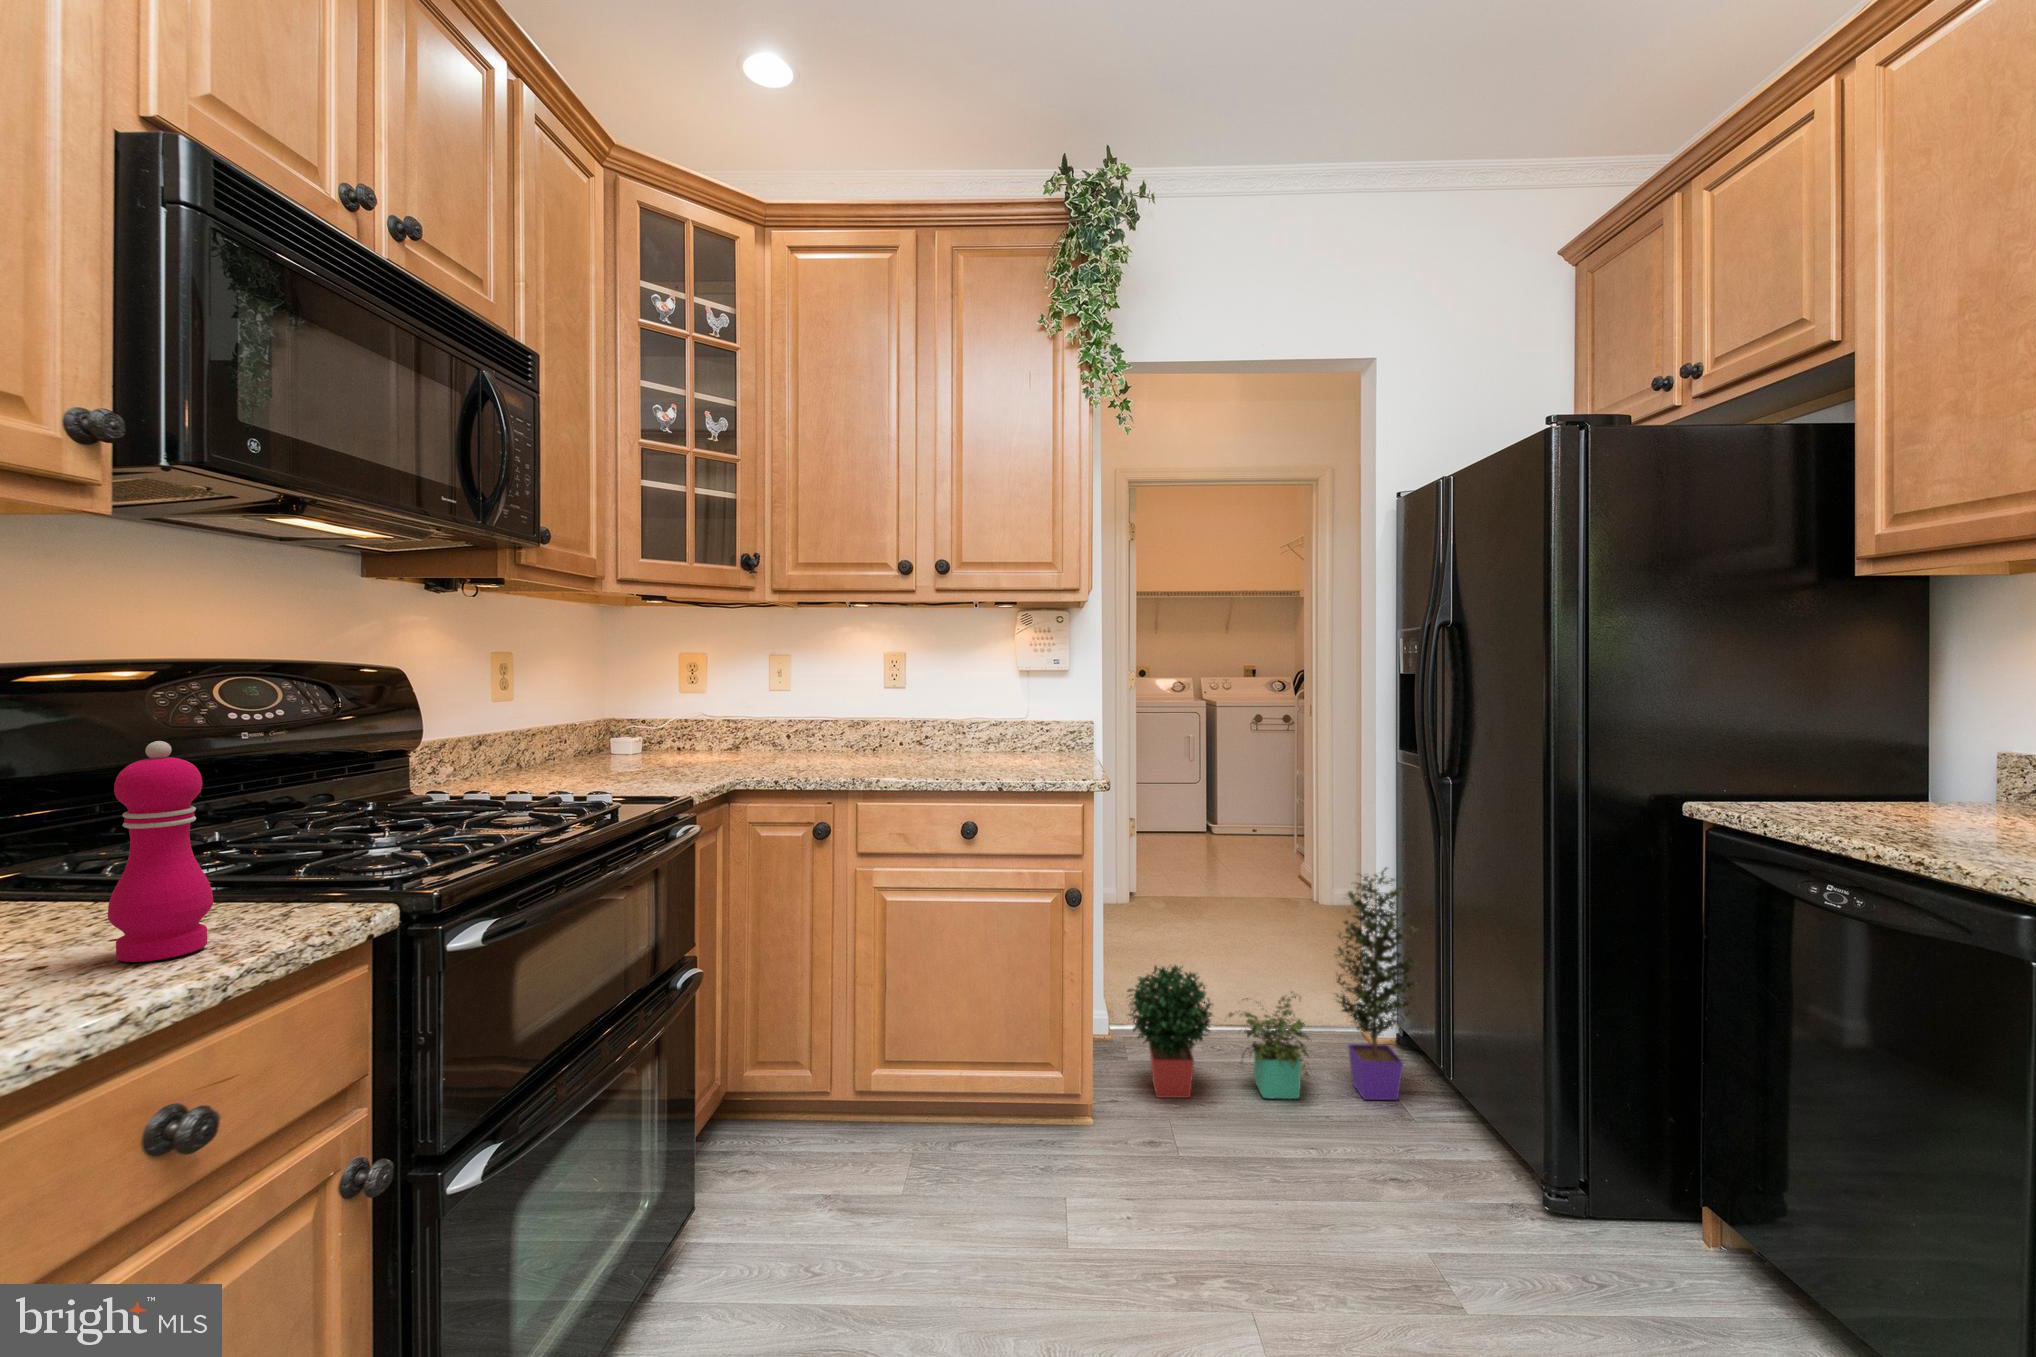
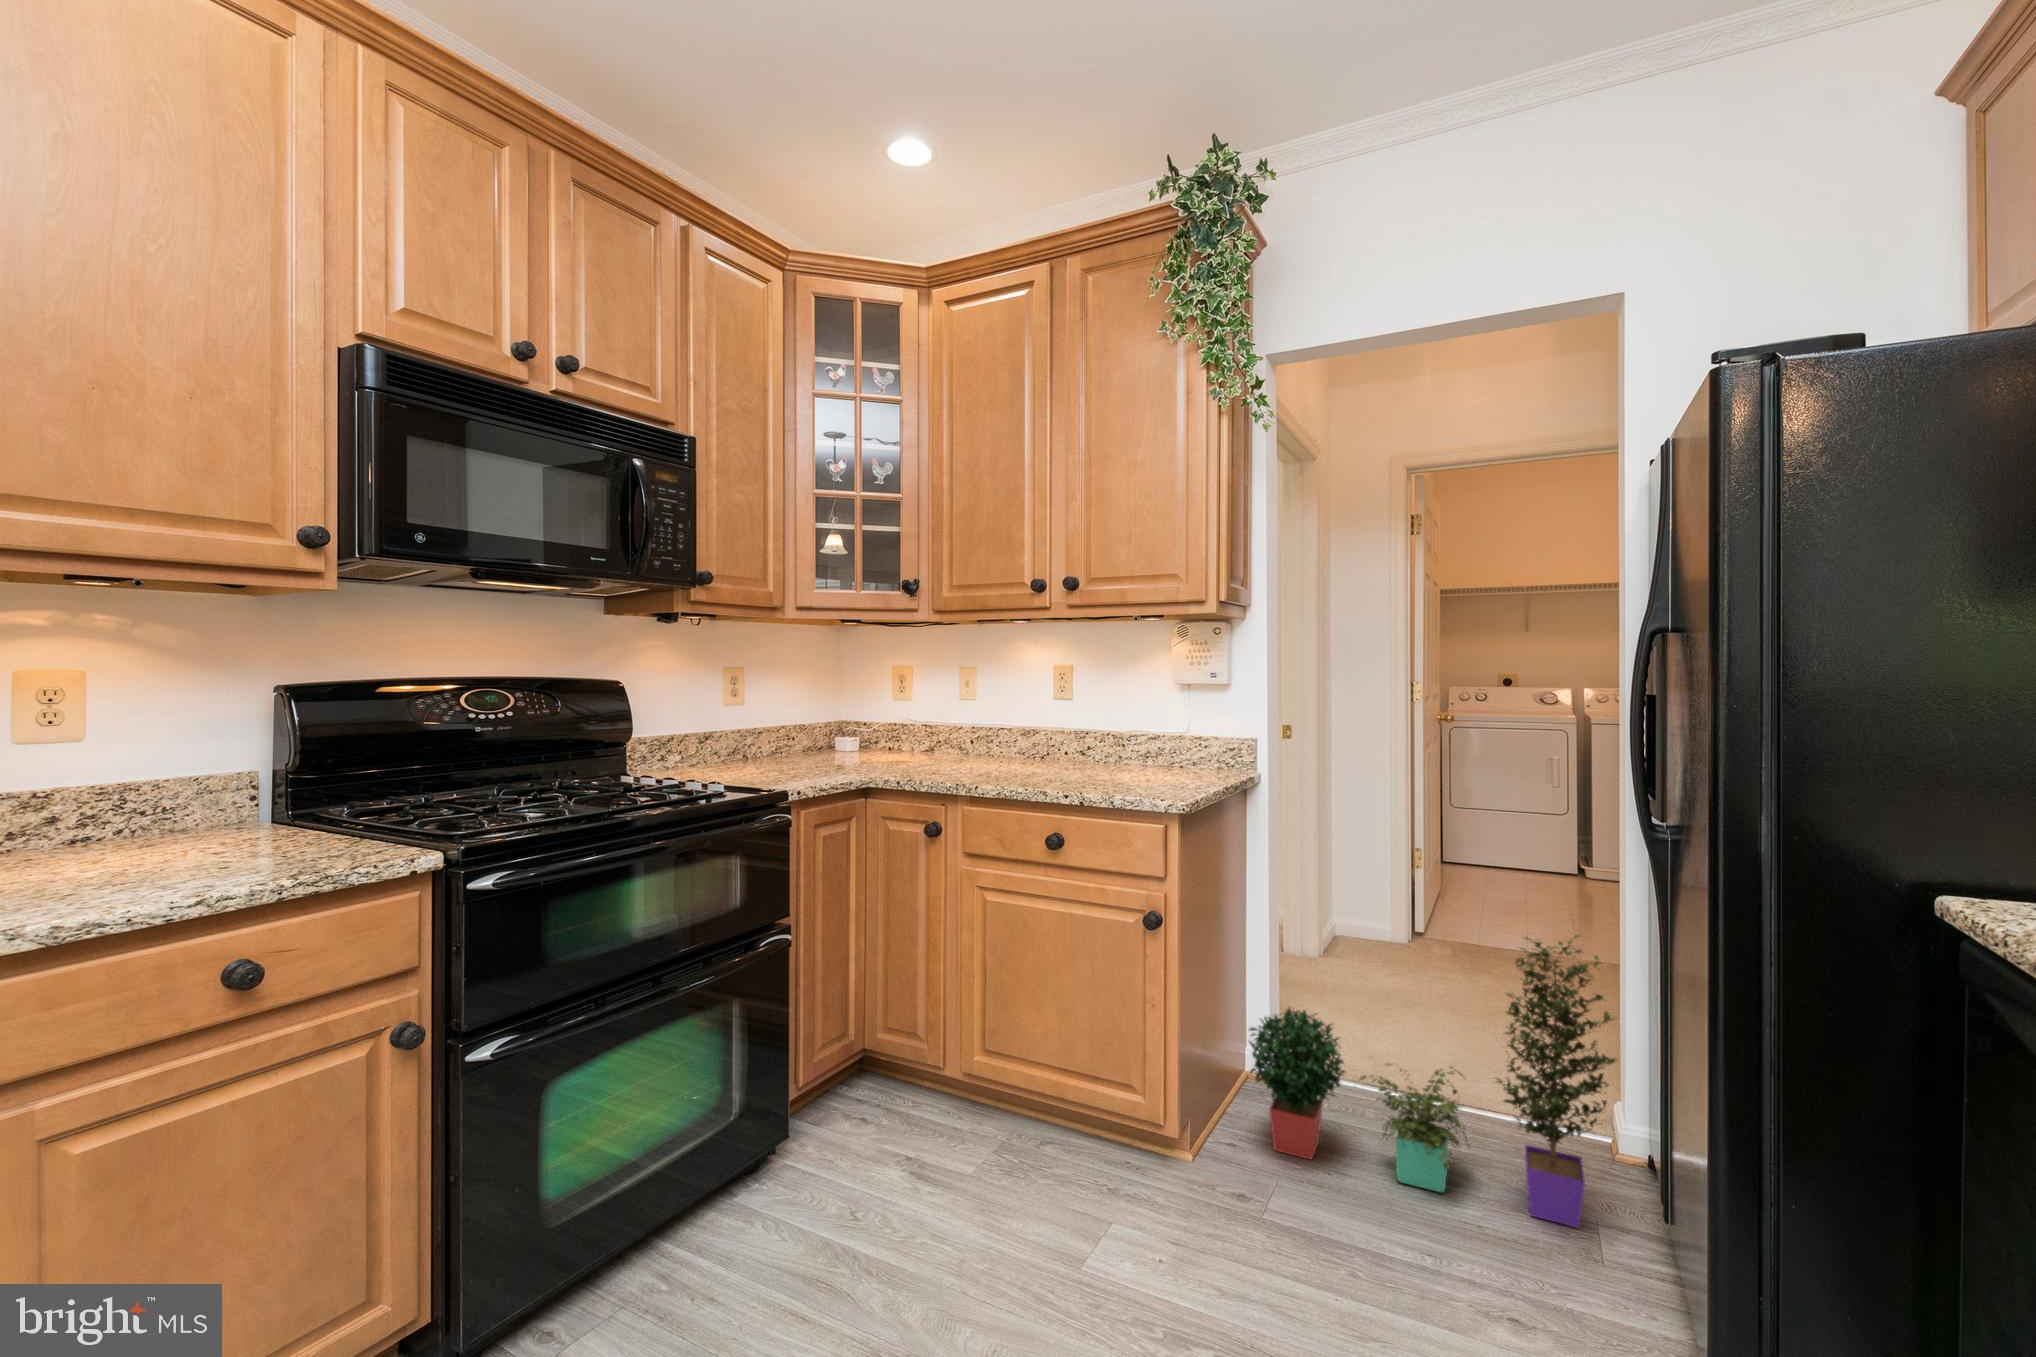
pepper mill: present [108,741,213,962] -> none [244,736,306,873]

